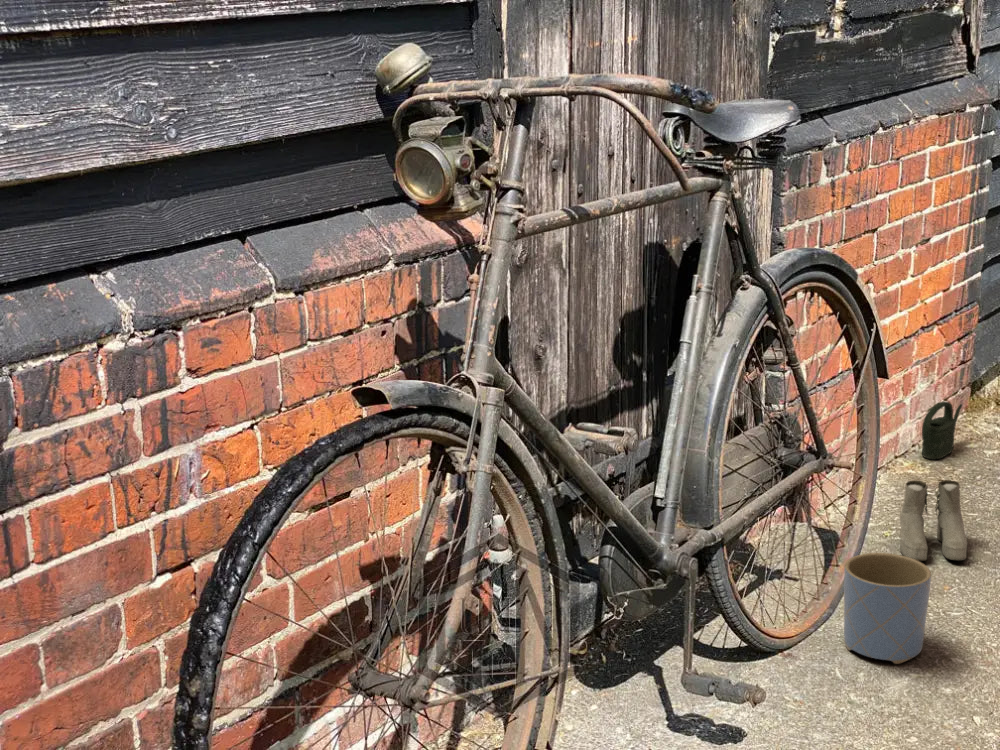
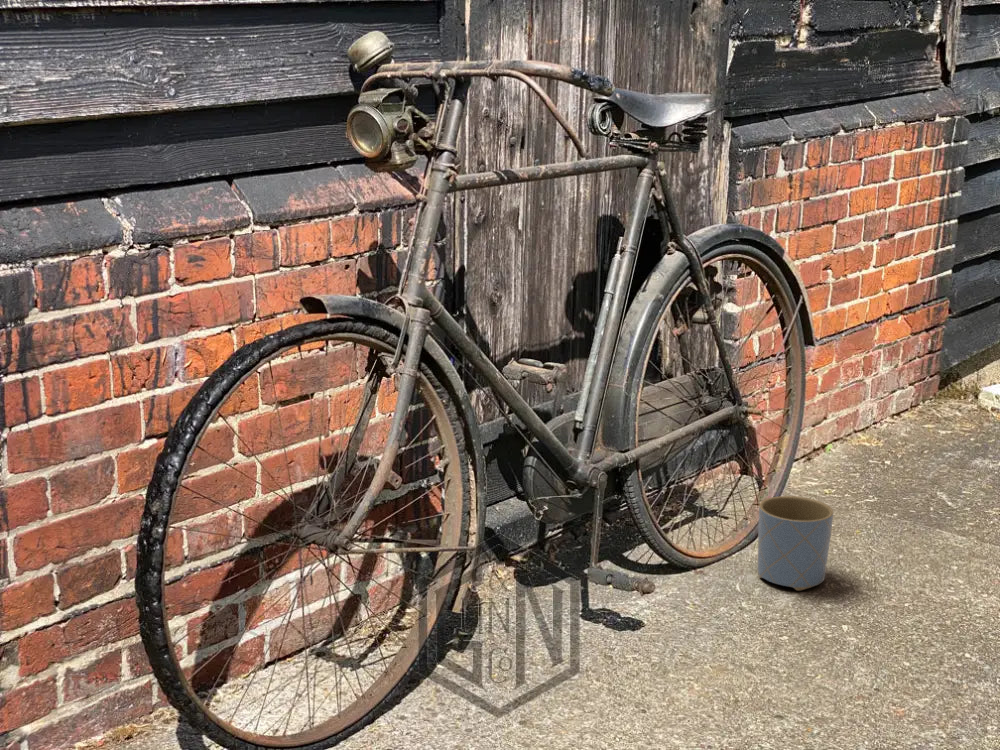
watering can: present [922,401,962,459] -> none [881,385,926,437]
boots: present [900,480,967,561] -> none [834,445,893,517]

